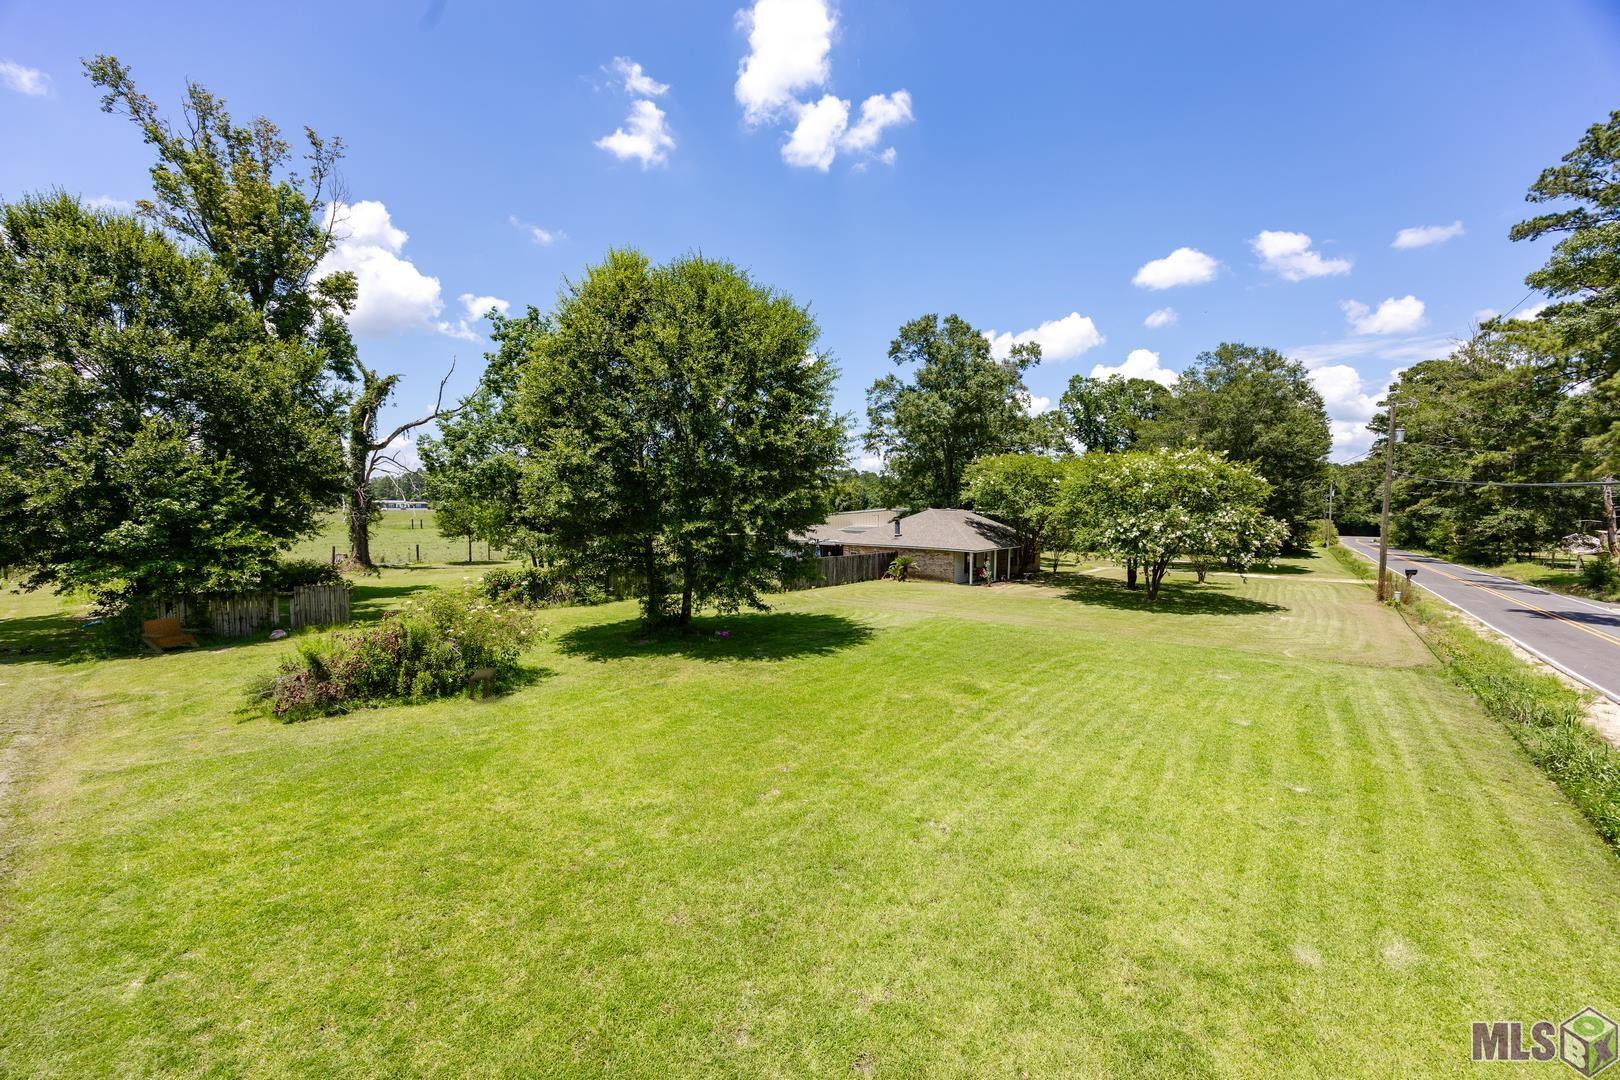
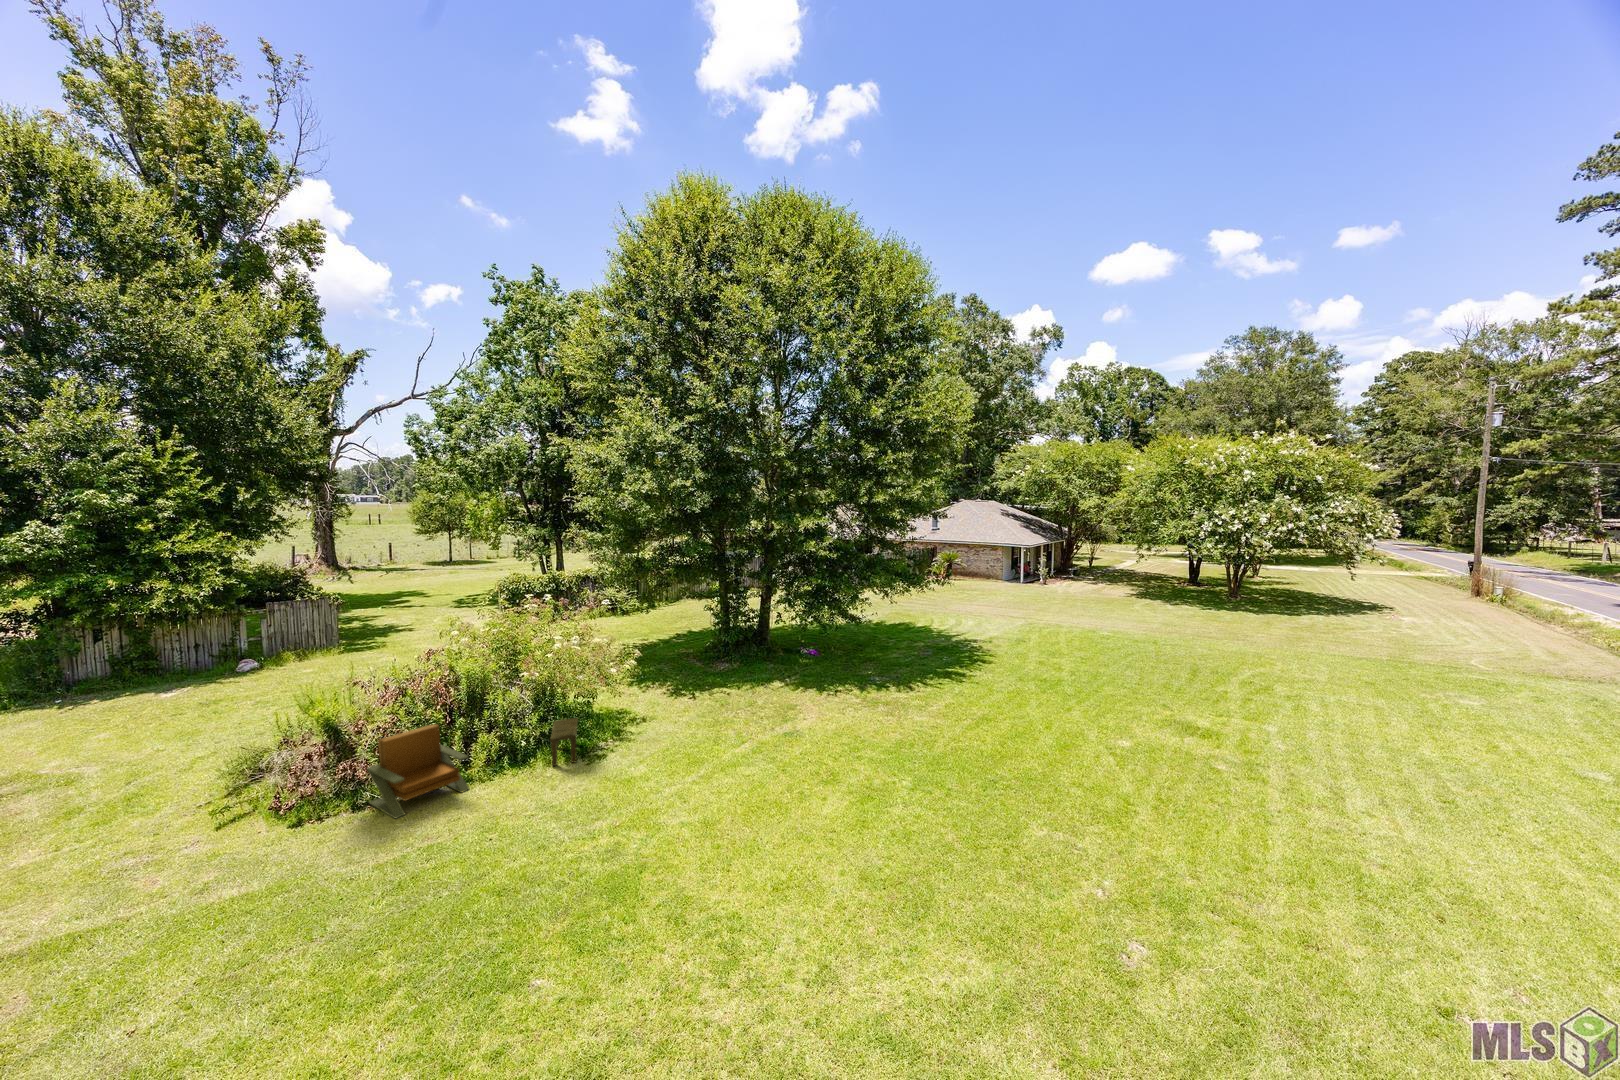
lounge chair: present [142,617,199,654] -> present [367,724,470,818]

